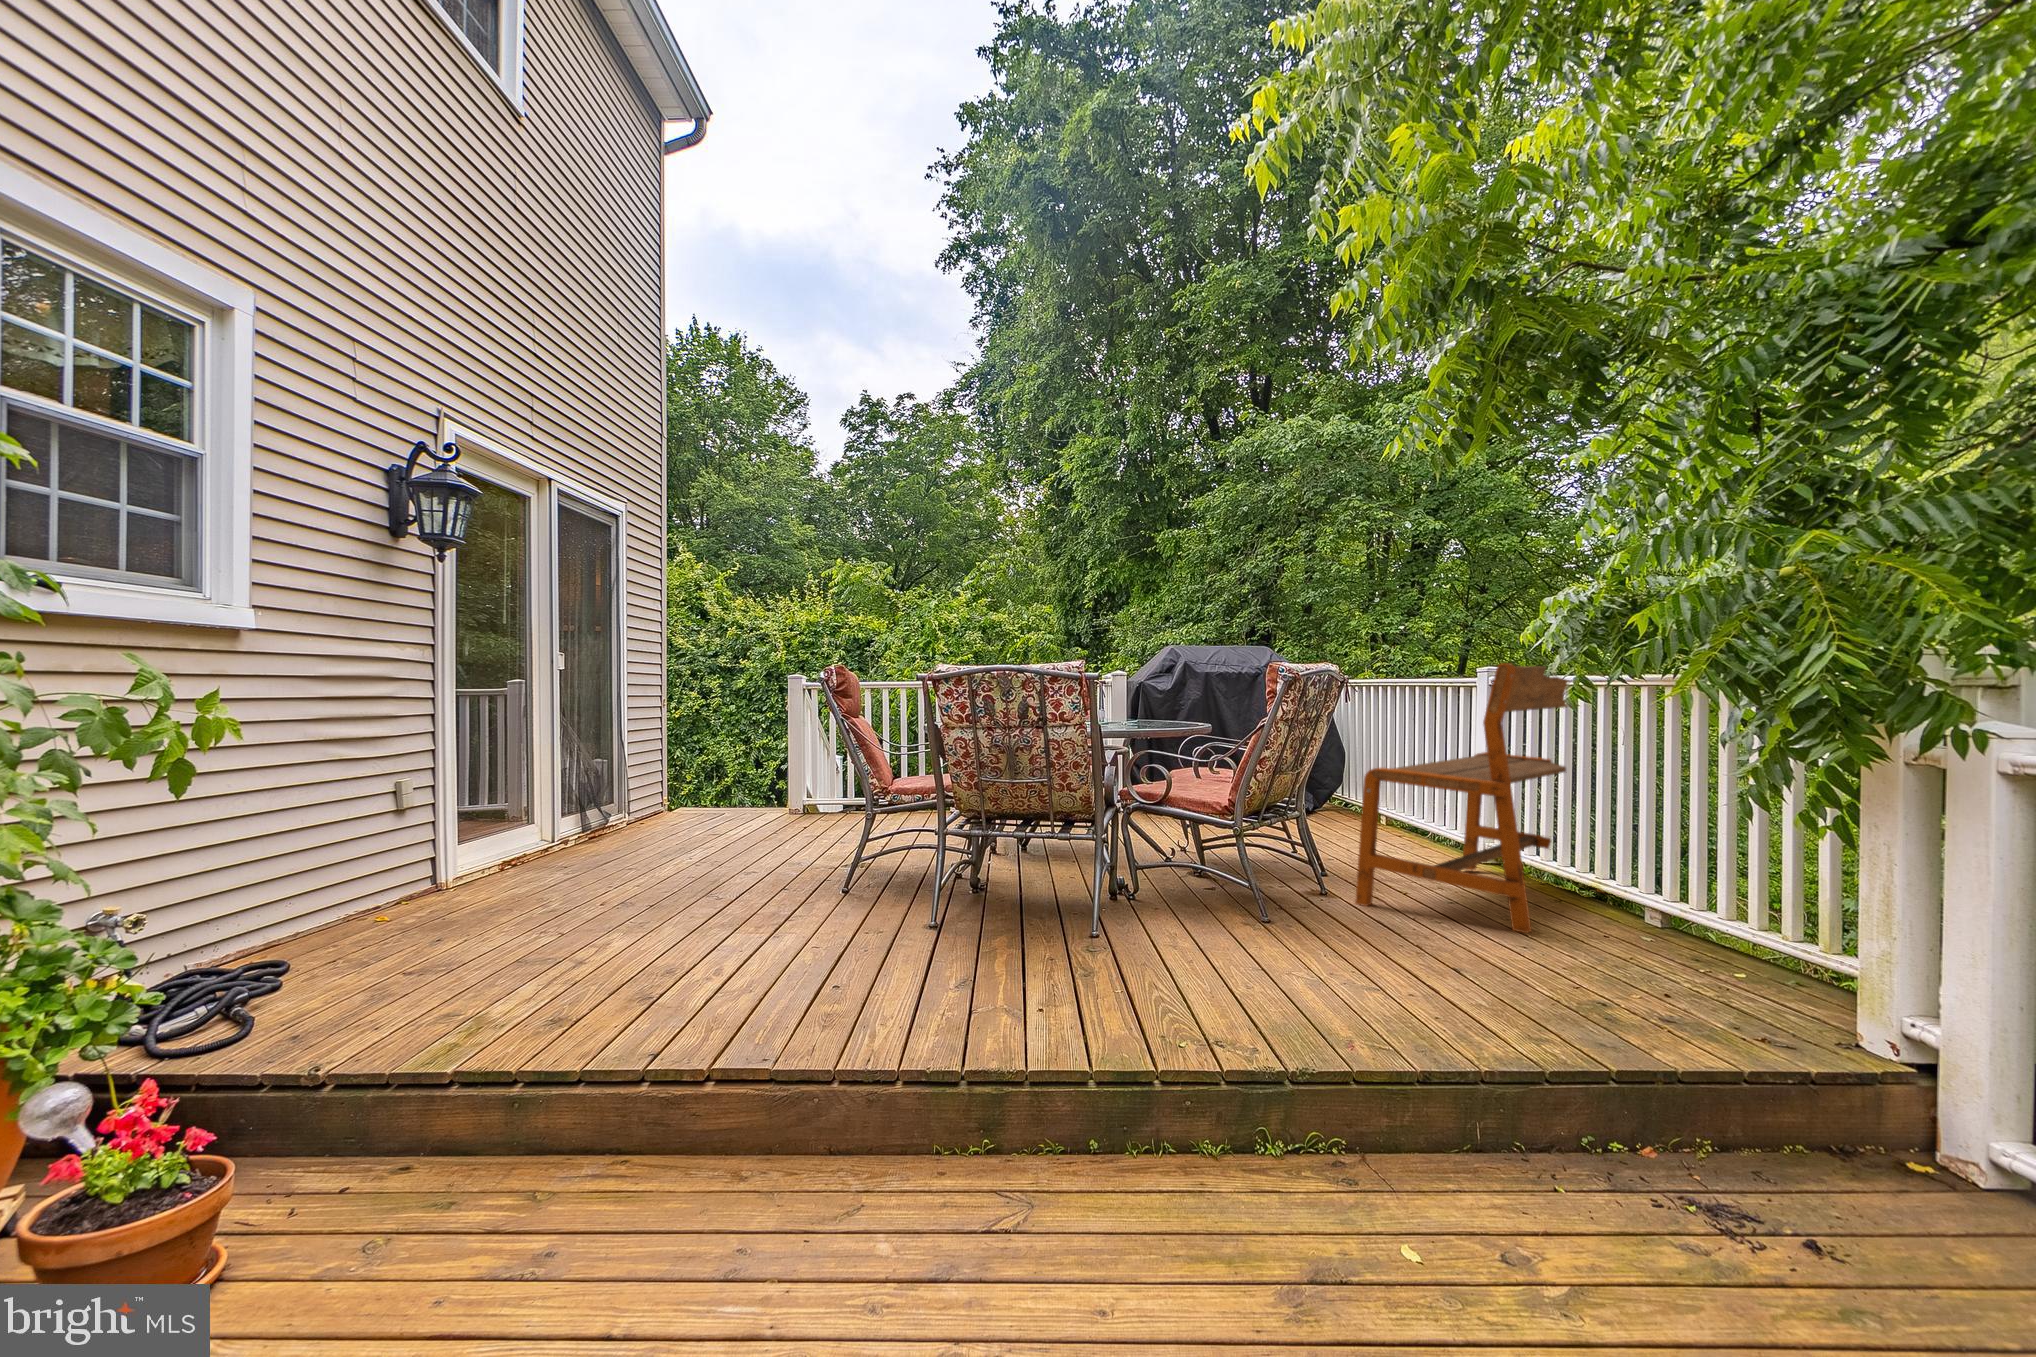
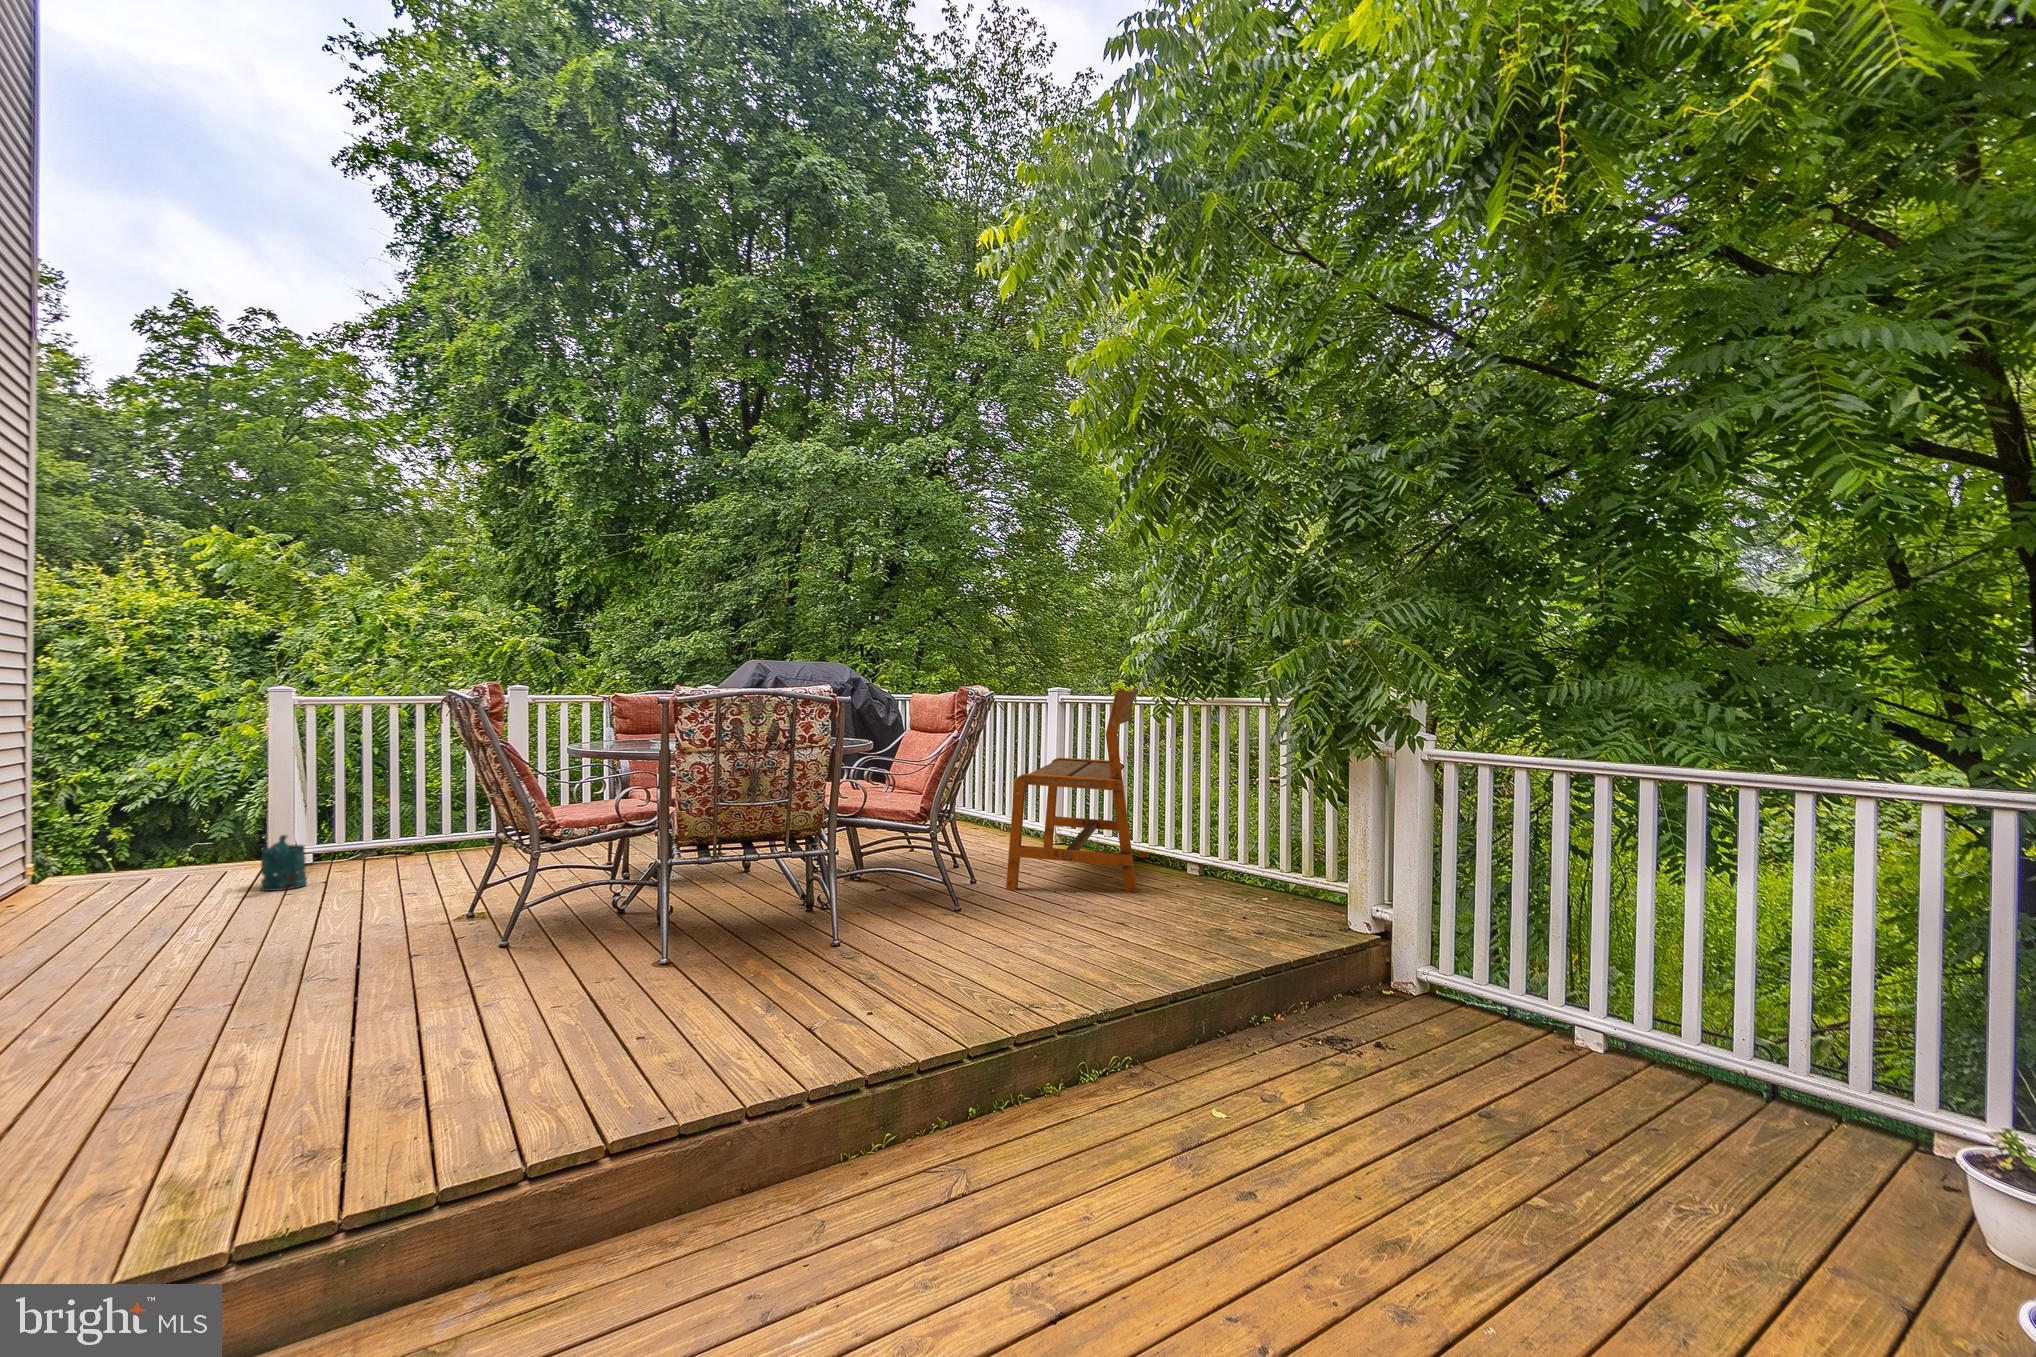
watering can: none [799,781,829,821] -> present [261,835,307,891]

